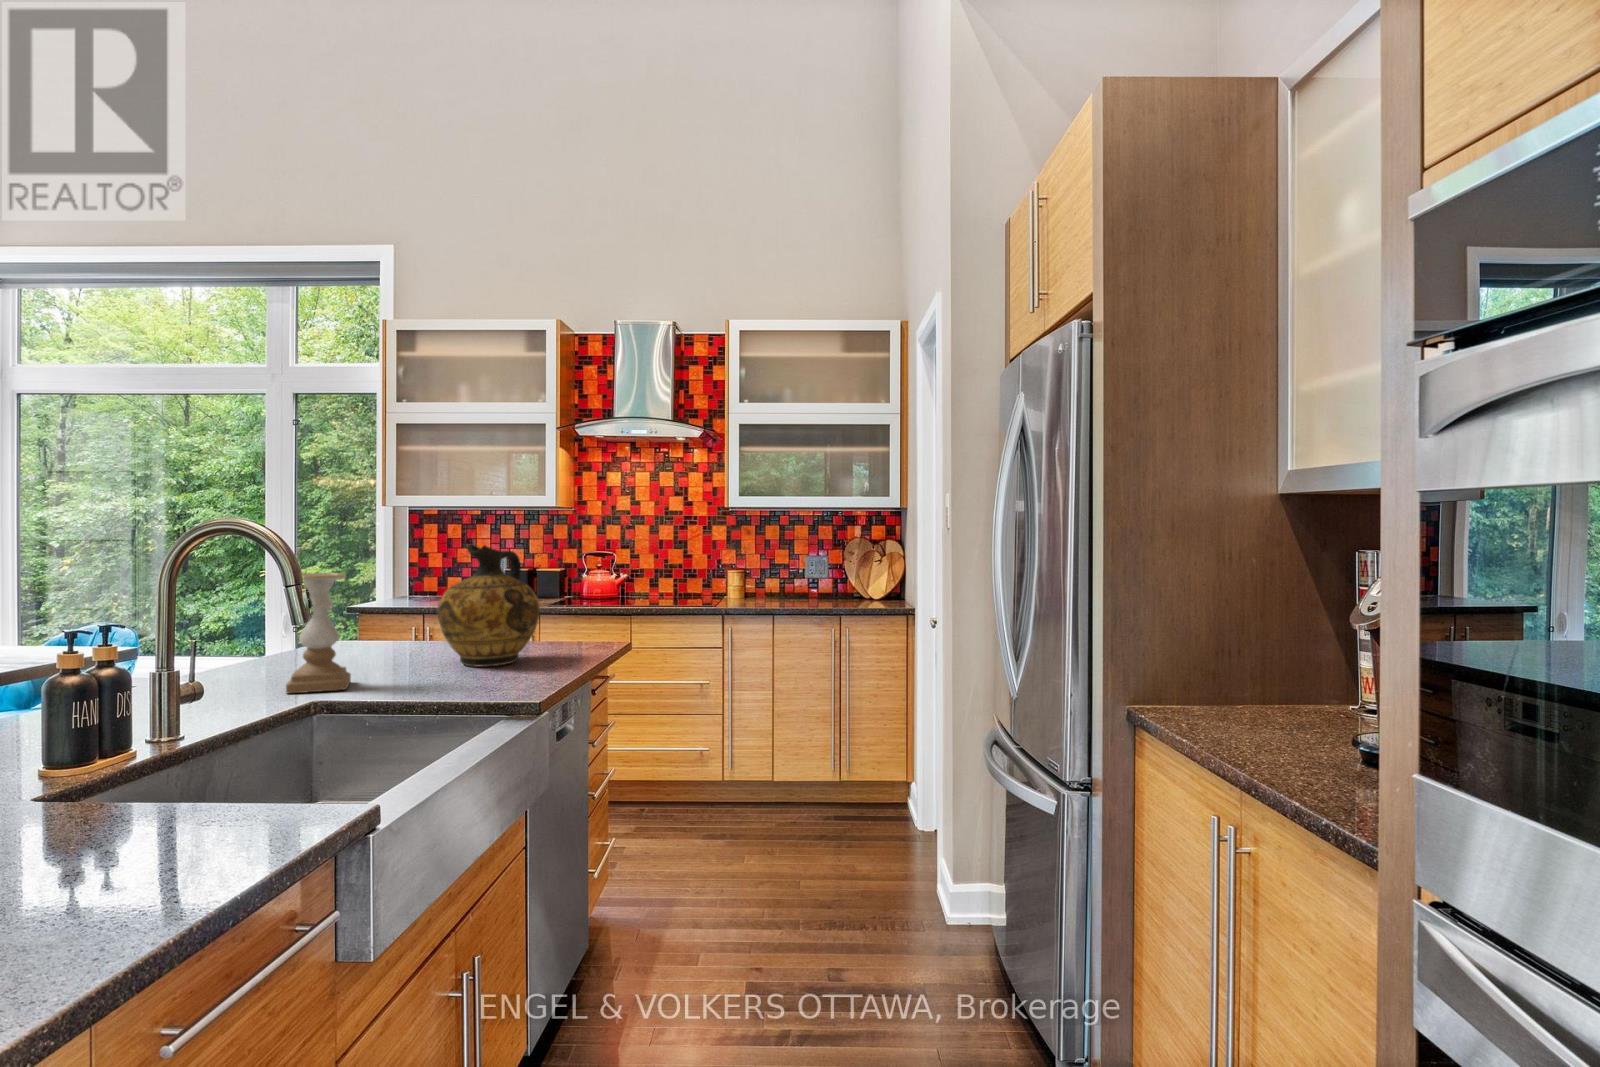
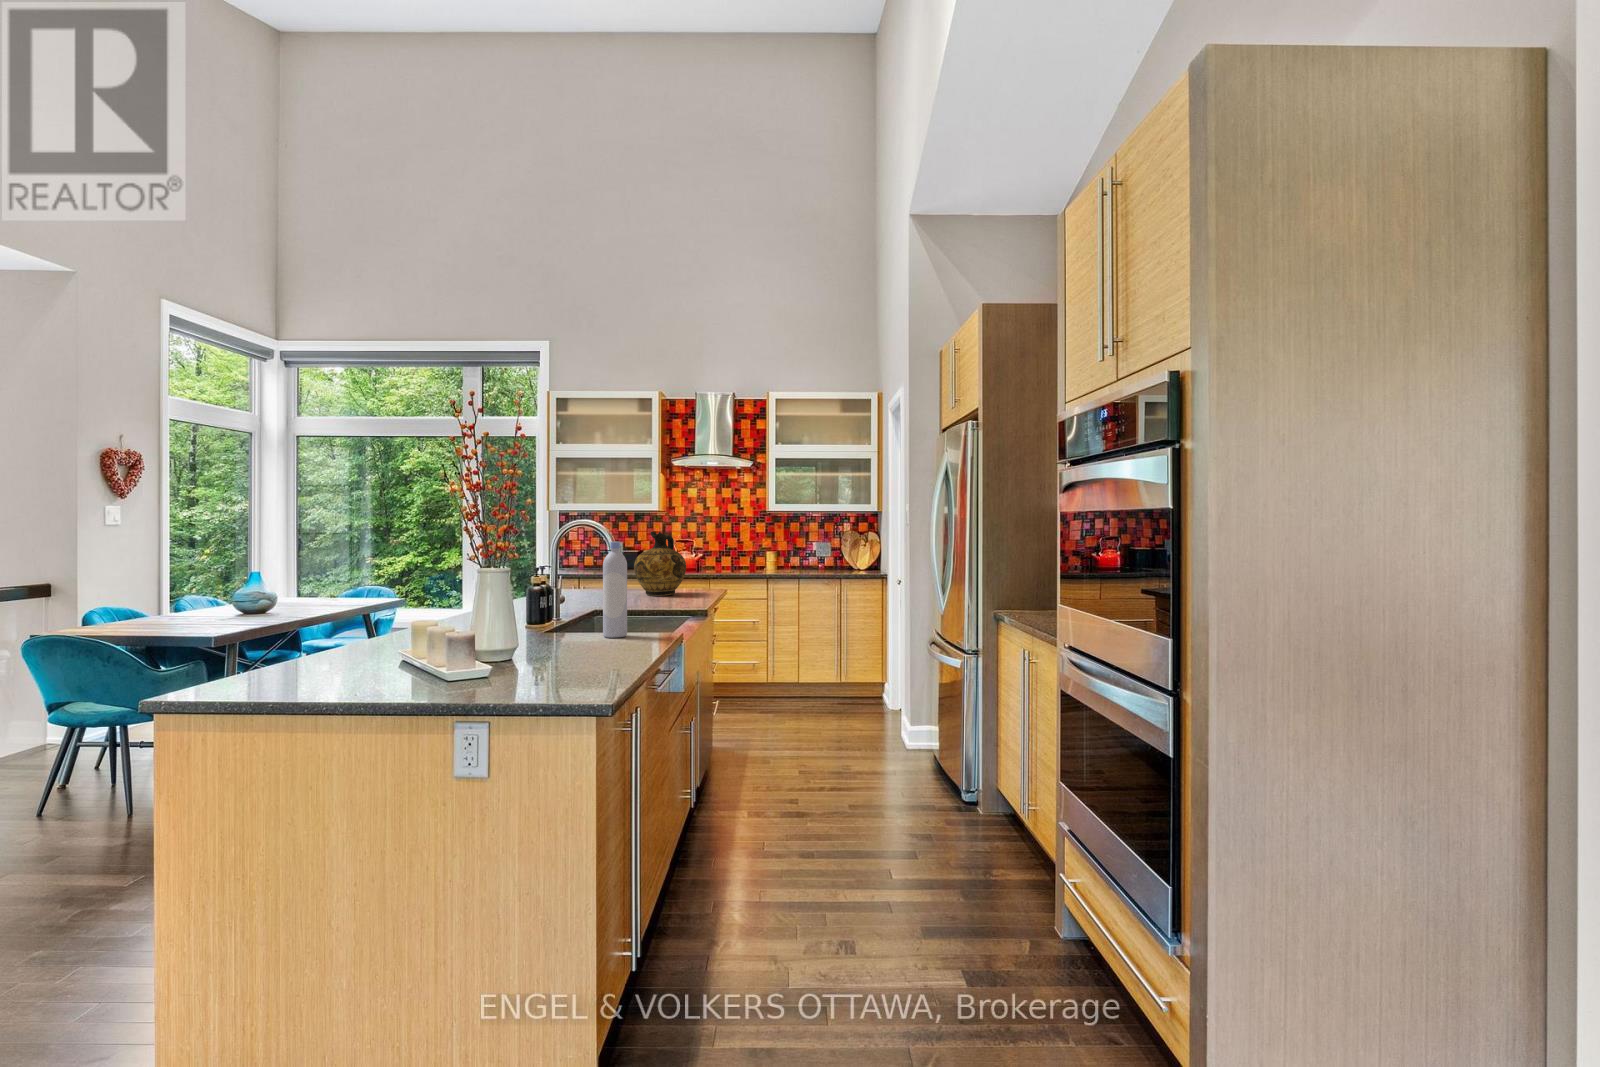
candle holder: present [286,573,351,693] -> none [575,545,604,603]
bottle: none [114,586,197,863] -> present [603,542,627,638]

